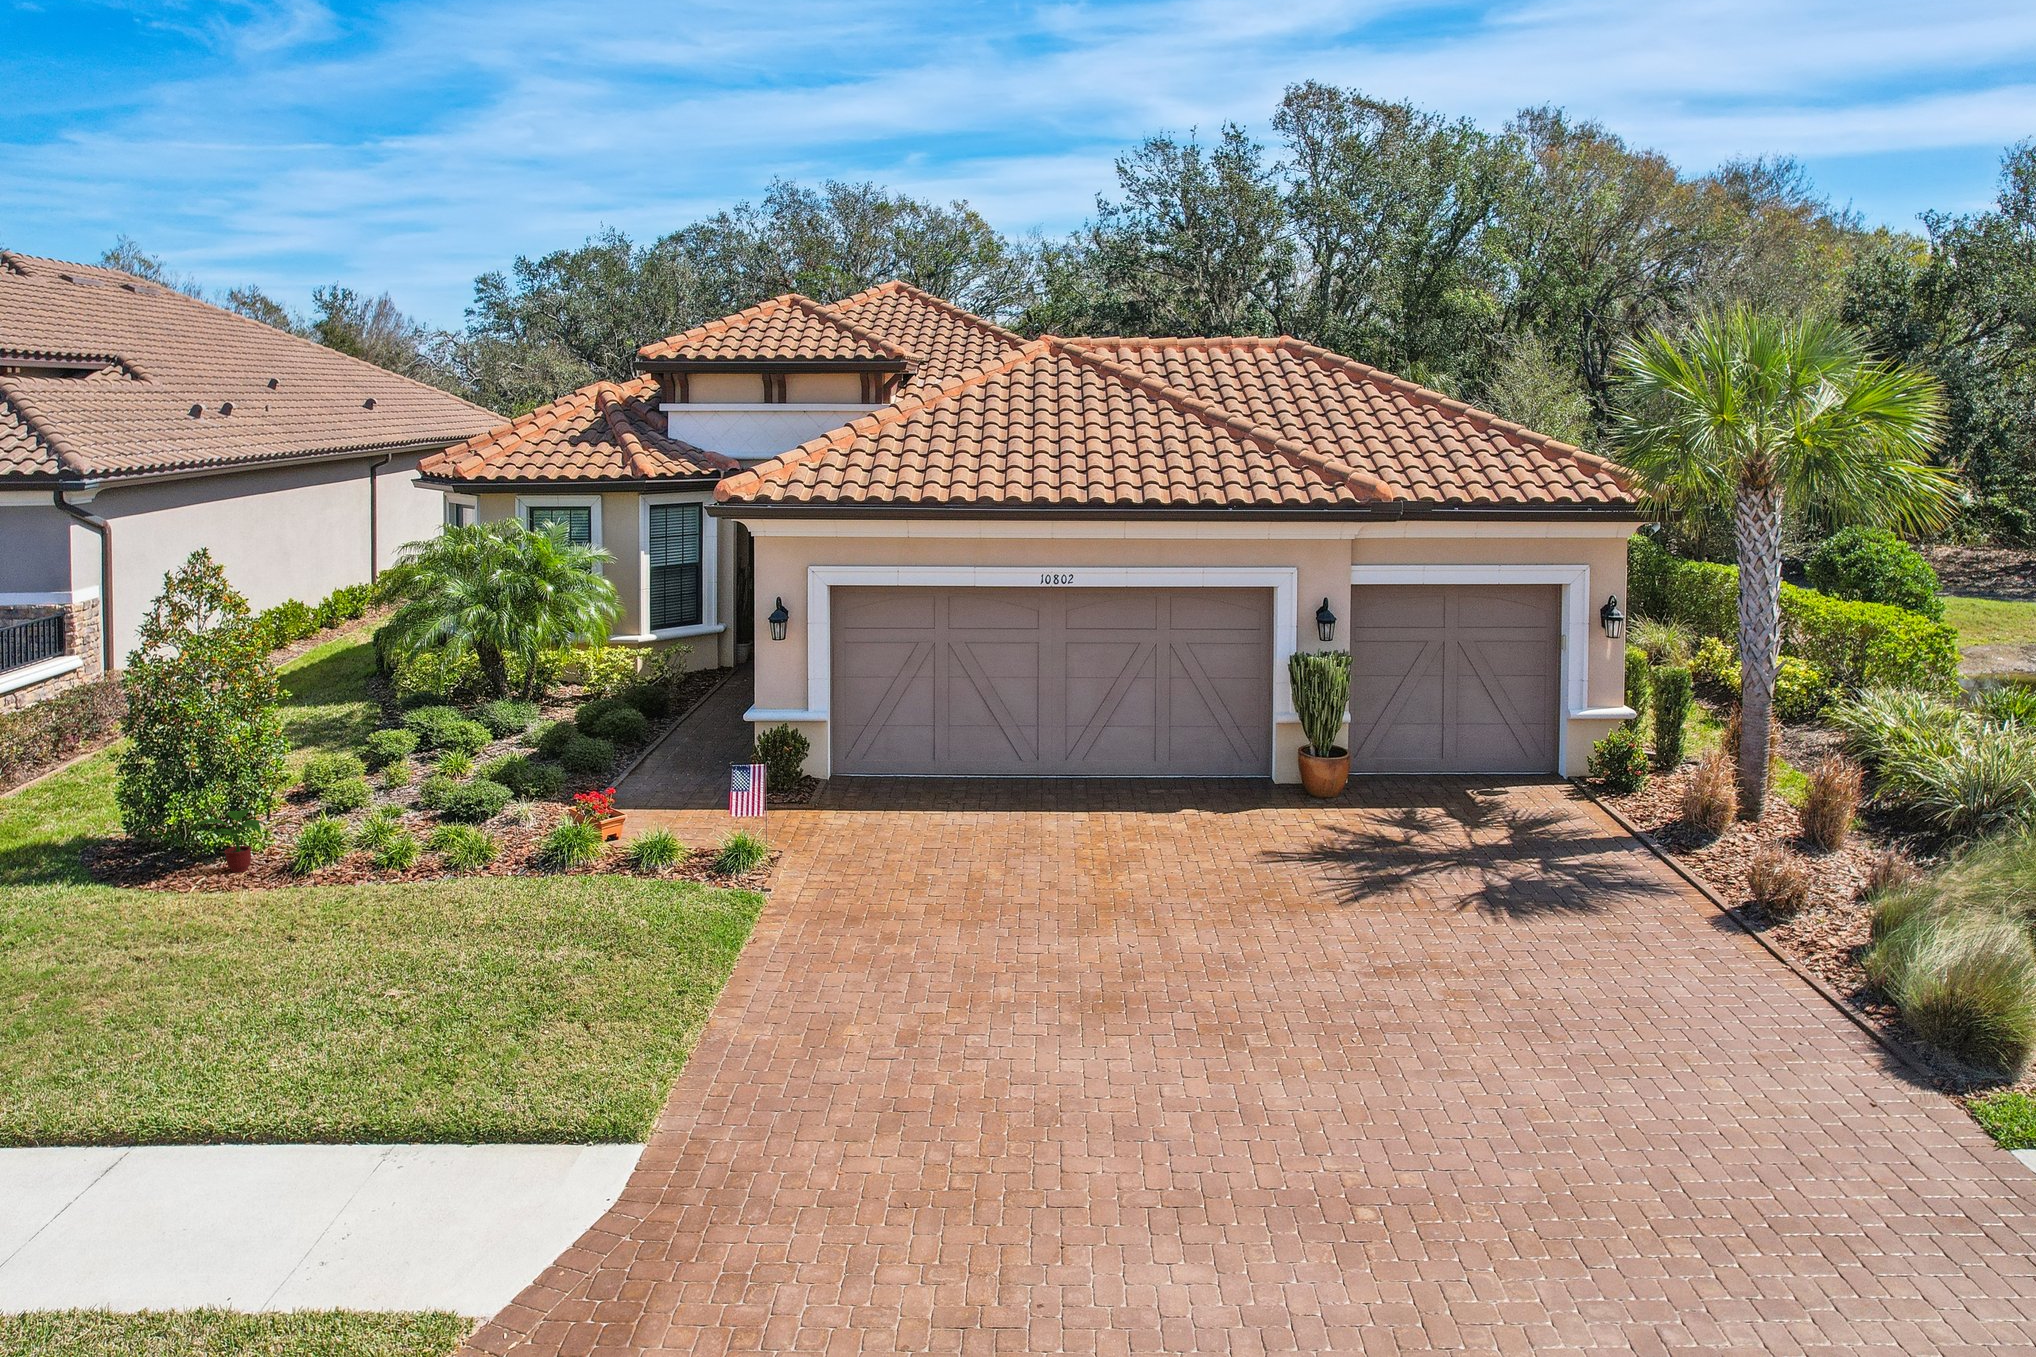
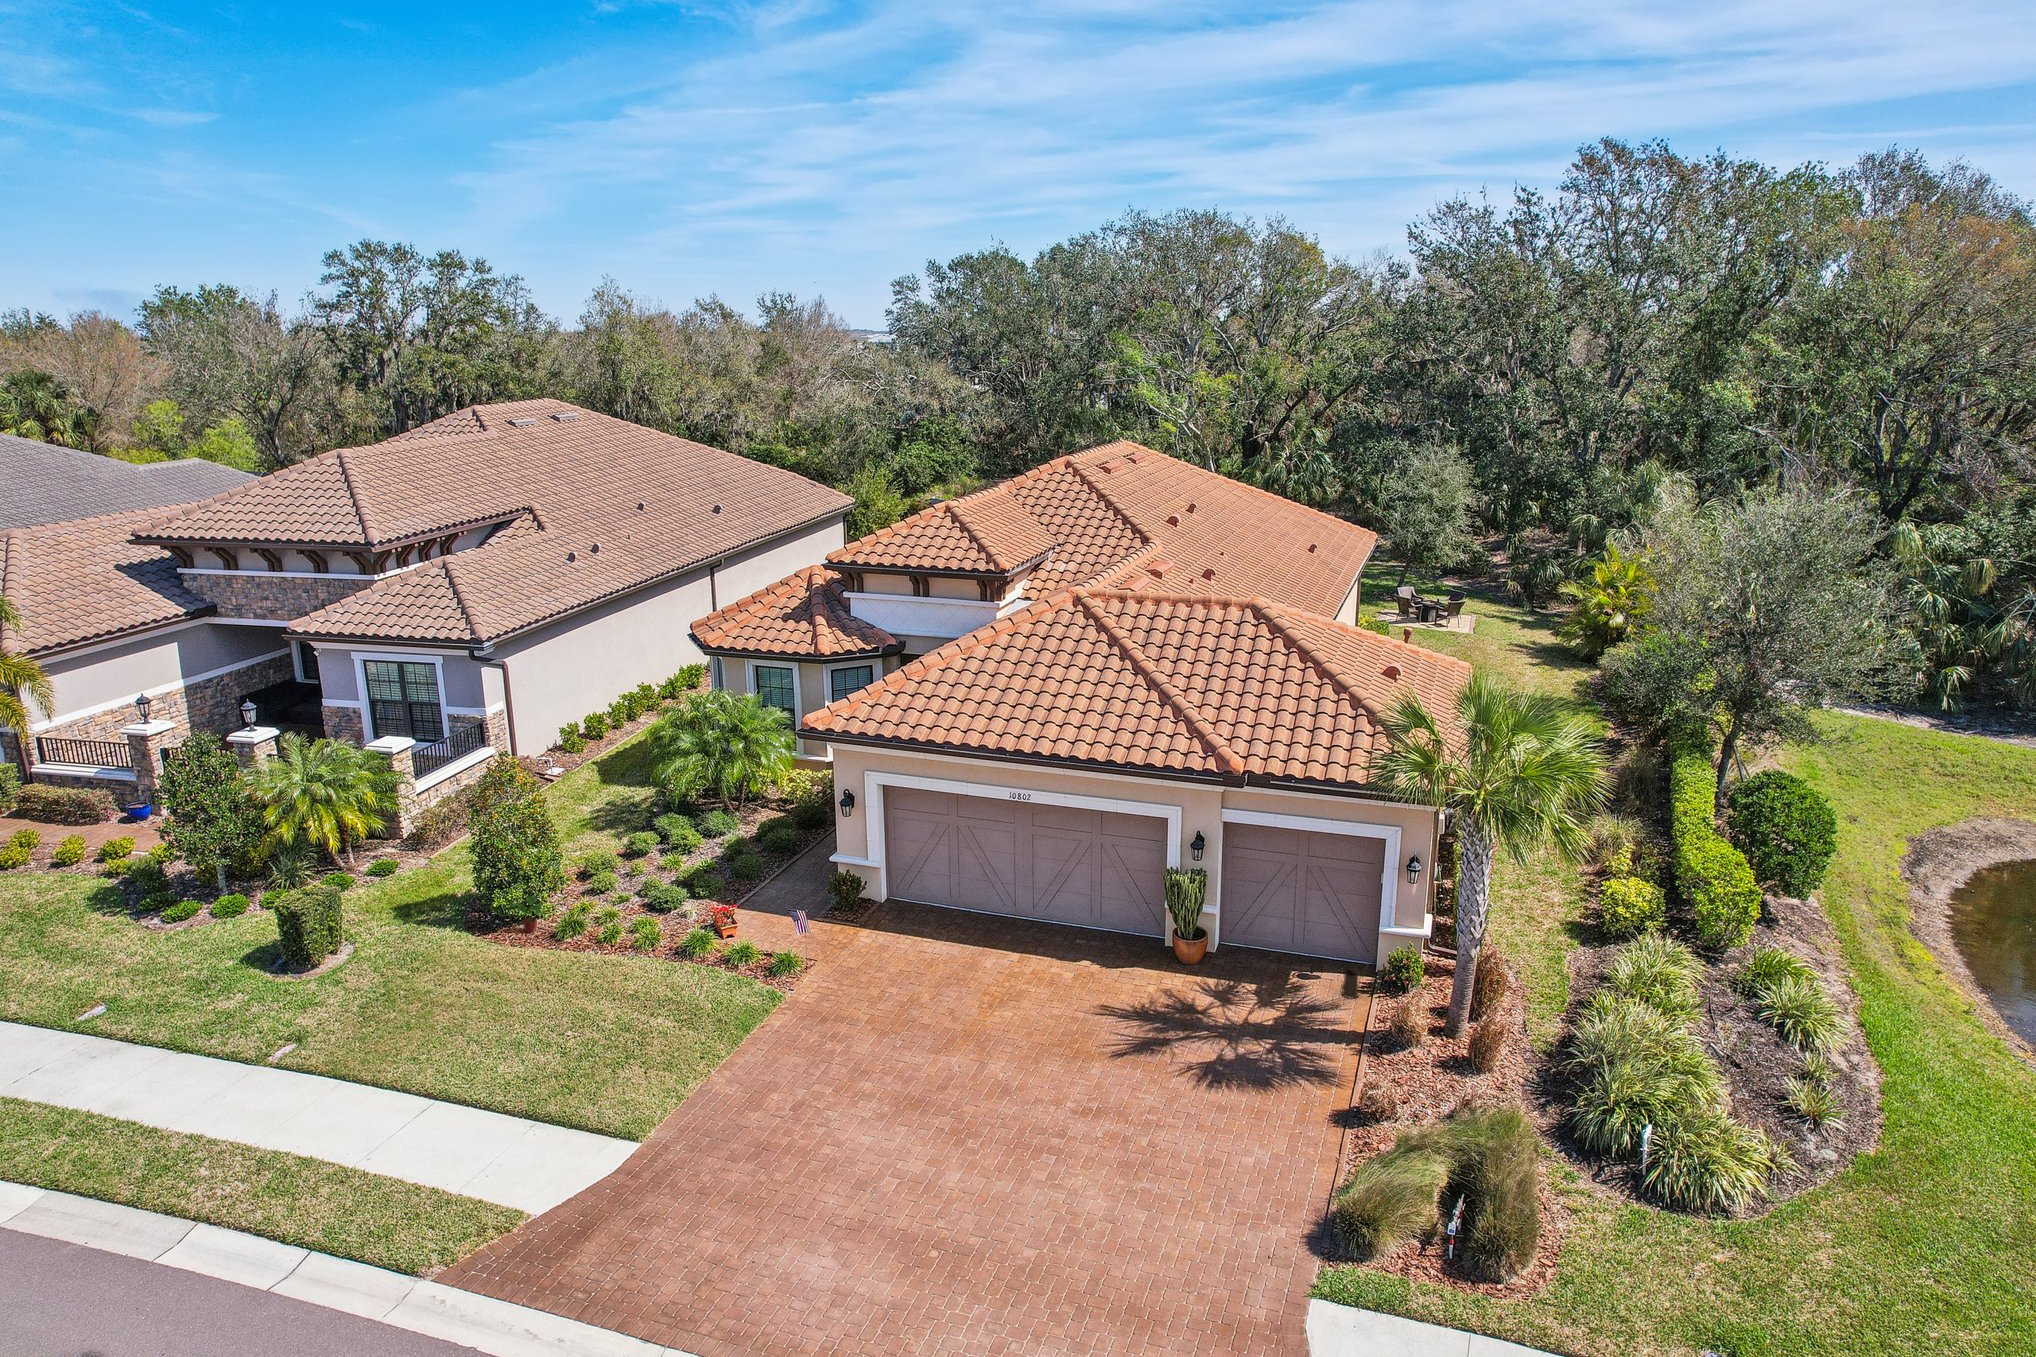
watering can: none [1593,764,1620,815] -> present [1342,964,1369,999]

